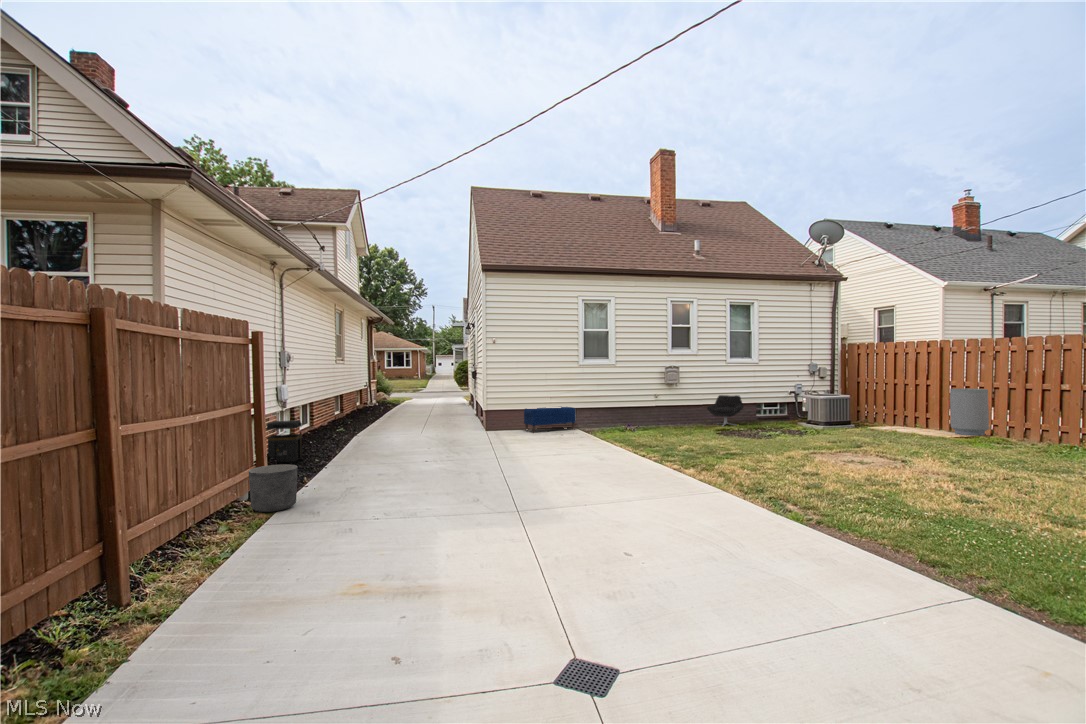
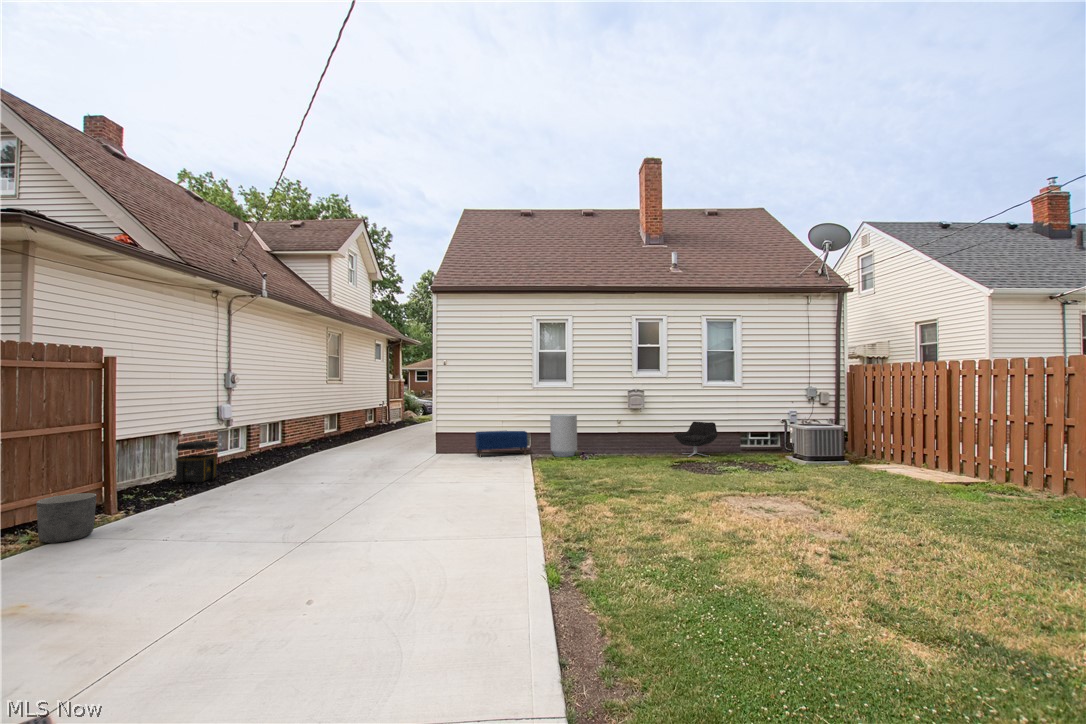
trash can: present [950,389,989,435] -> present [550,414,577,457]

